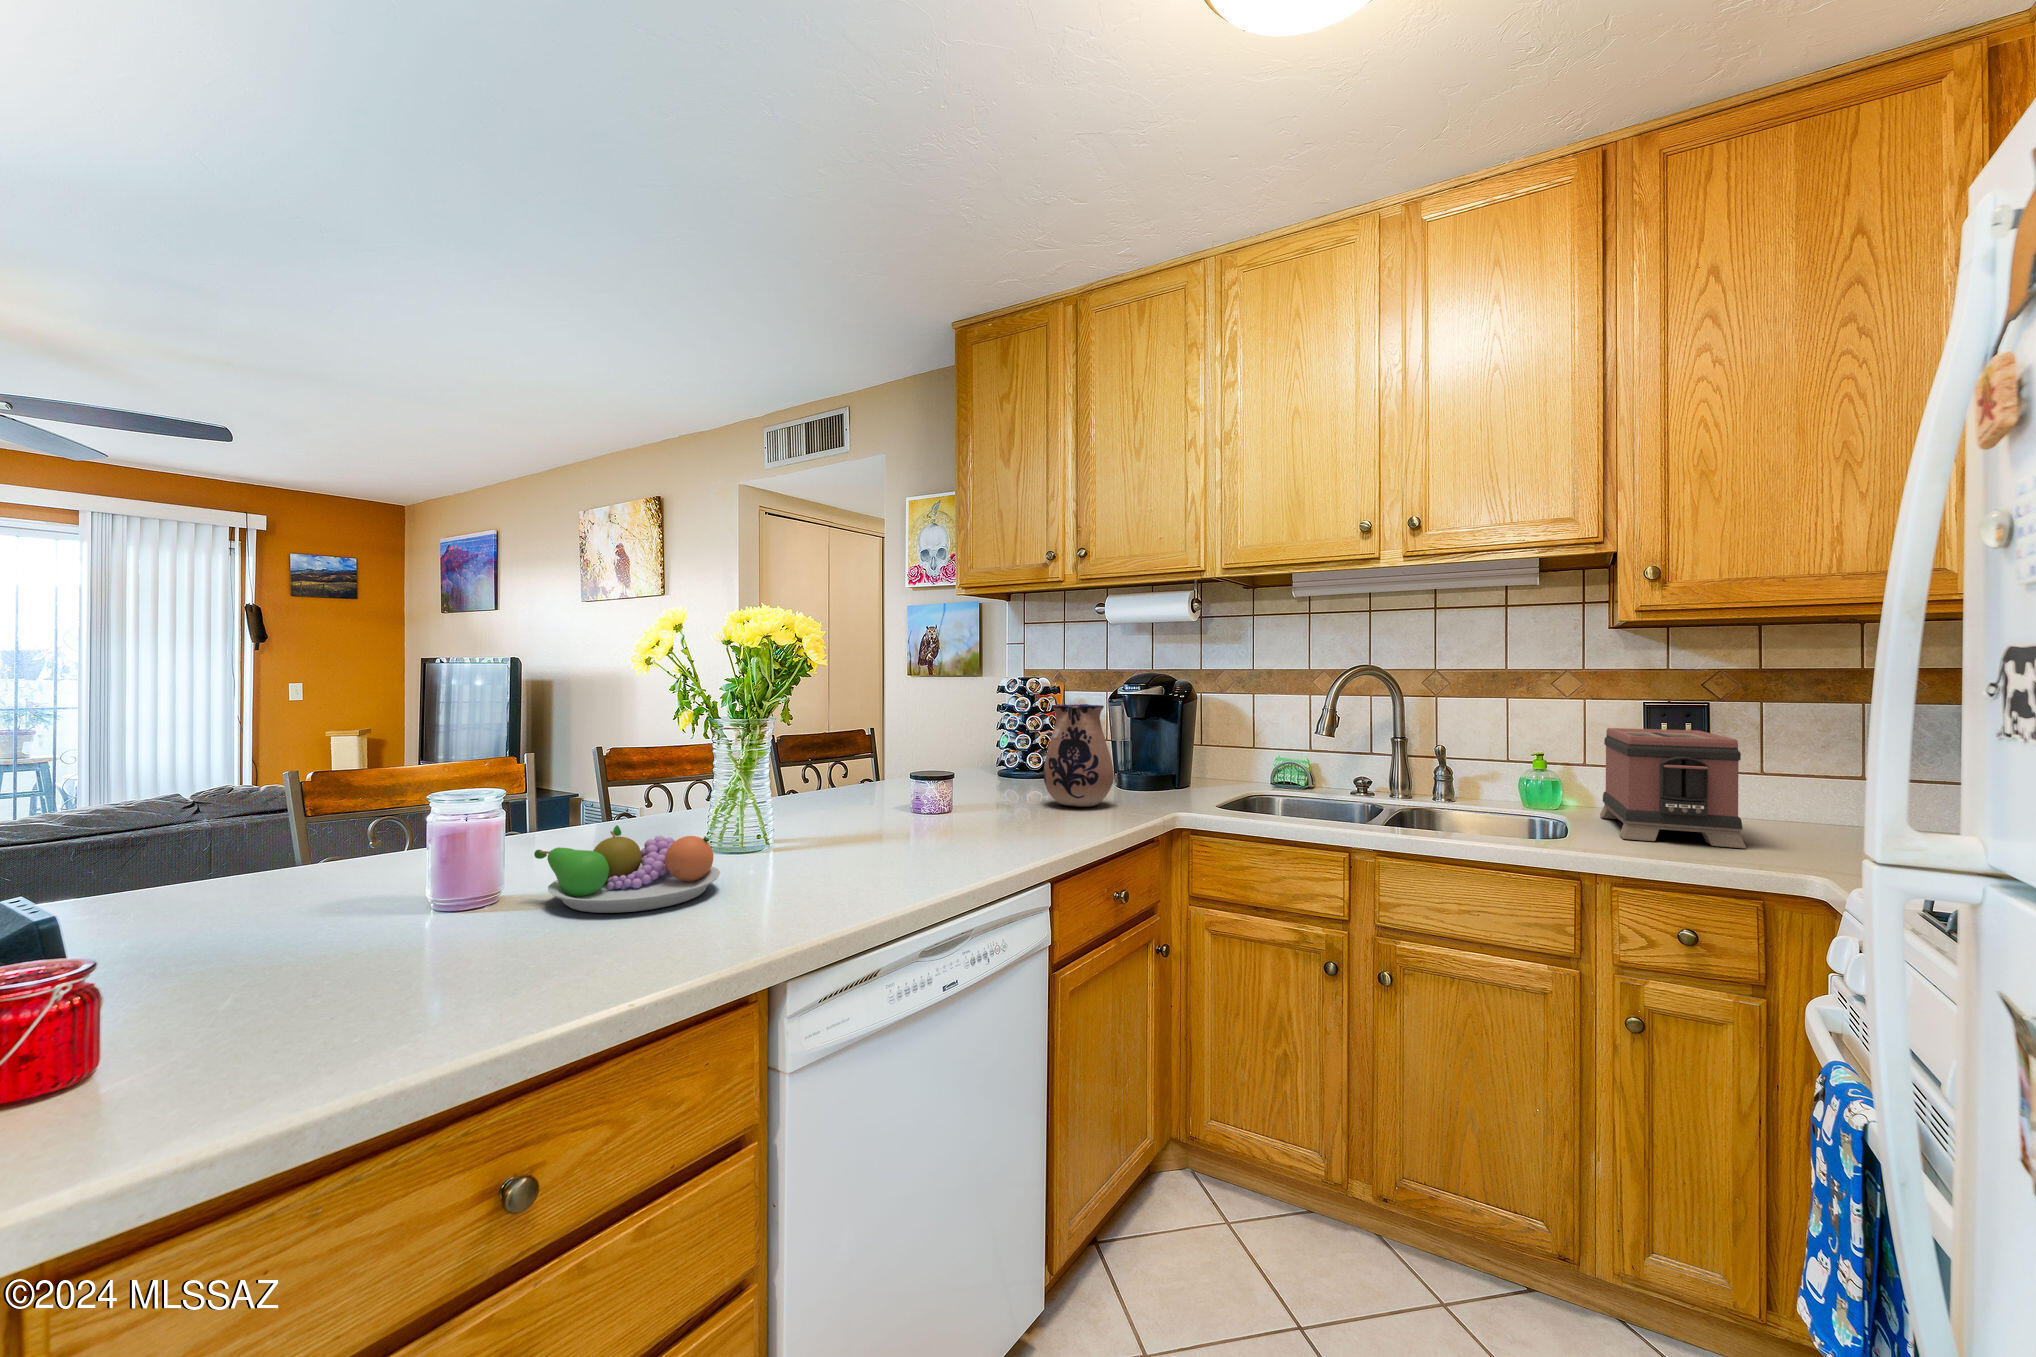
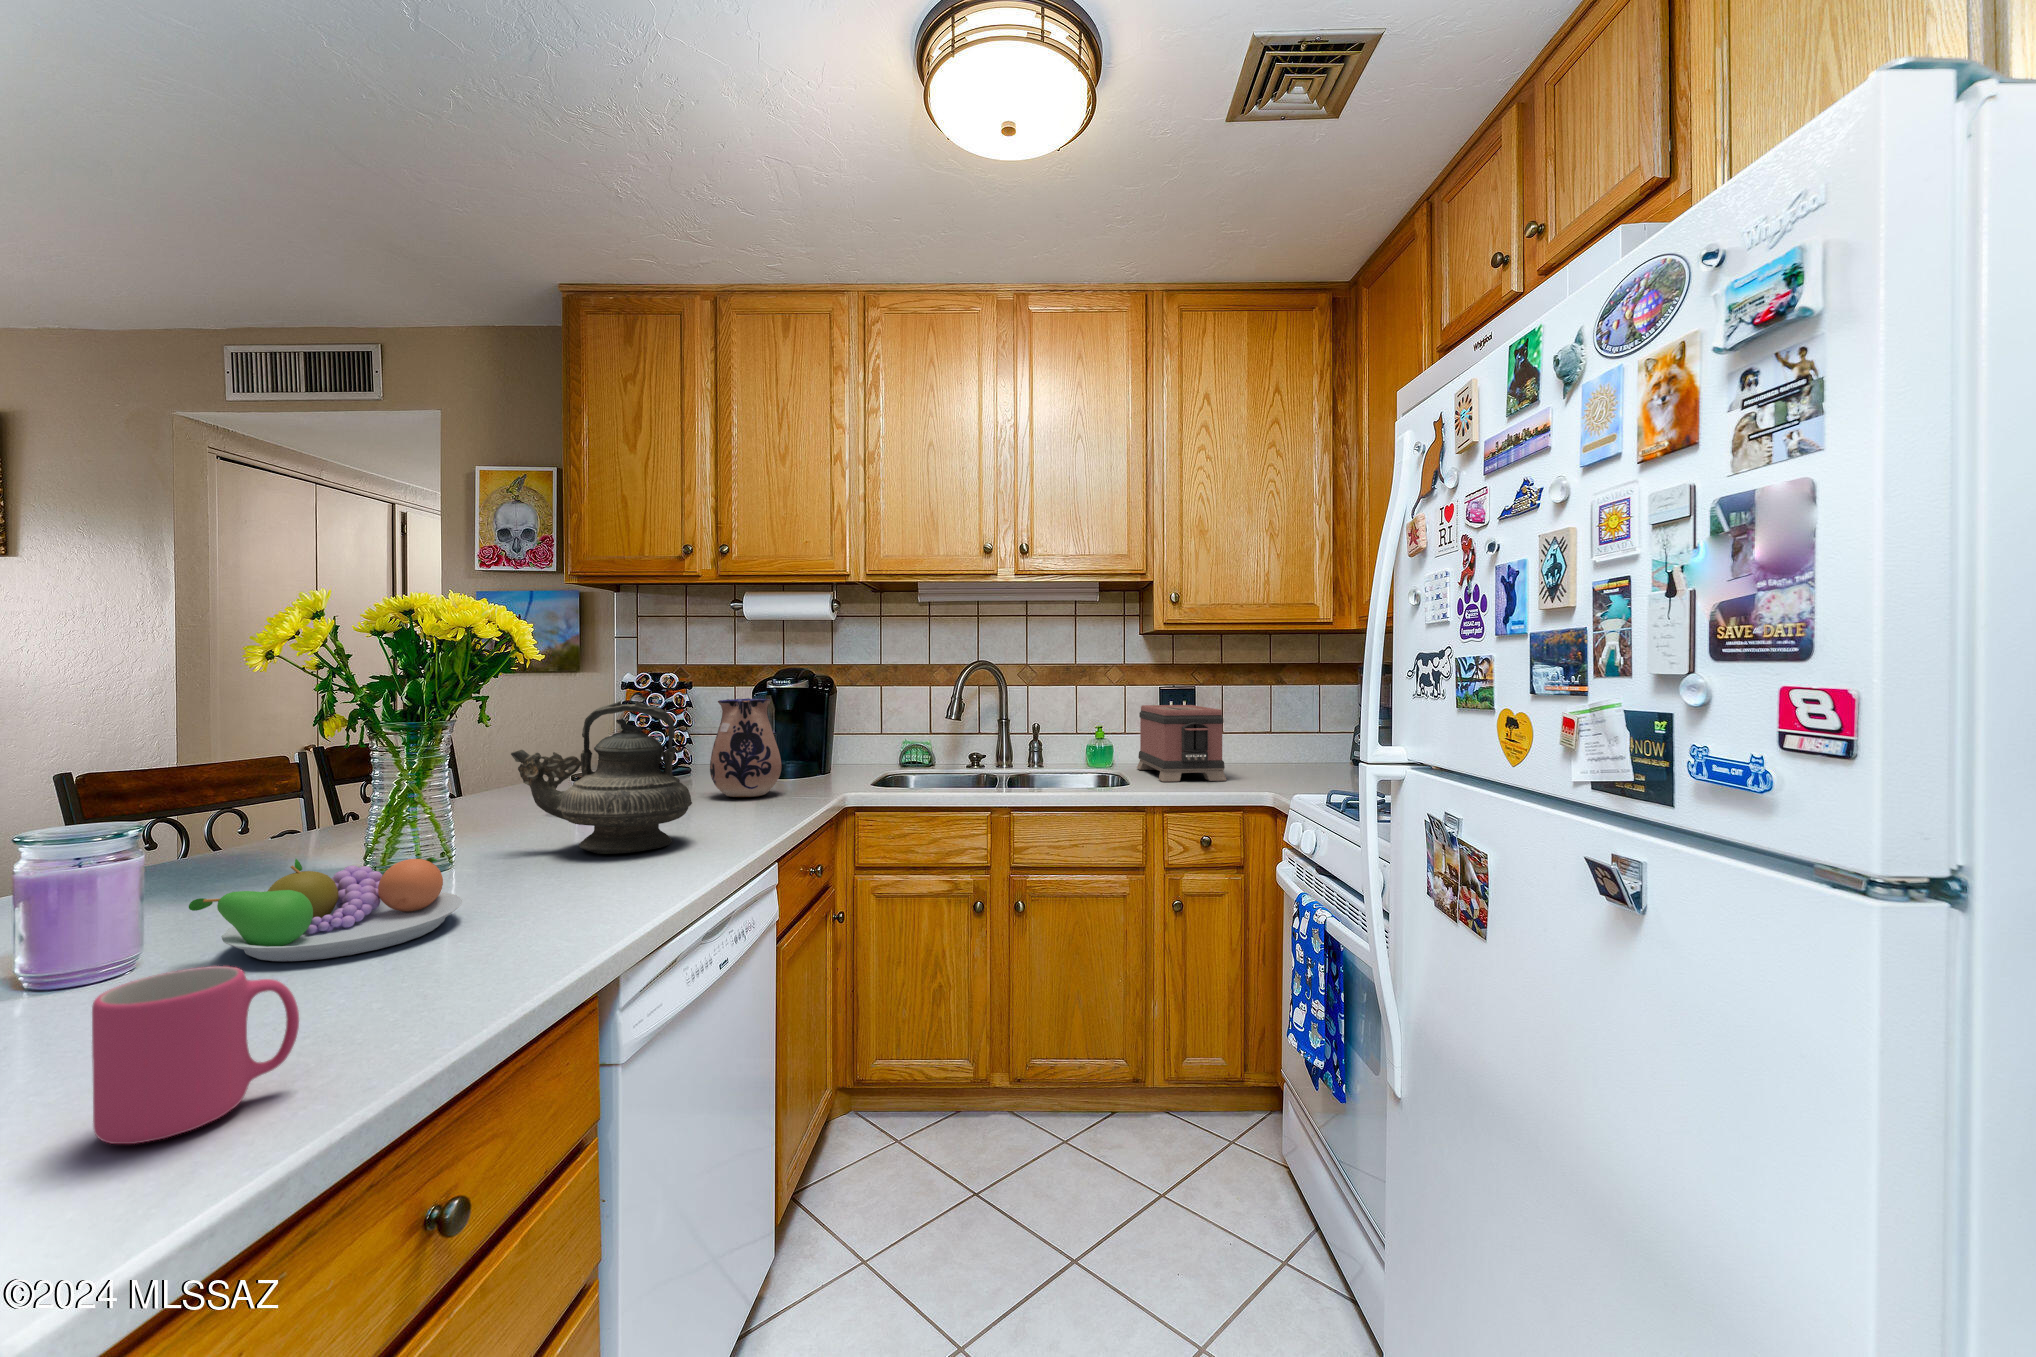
teapot: none [826,703,973,851] -> present [511,701,692,854]
mug: none [286,910,433,1045] -> present [92,966,299,1144]

